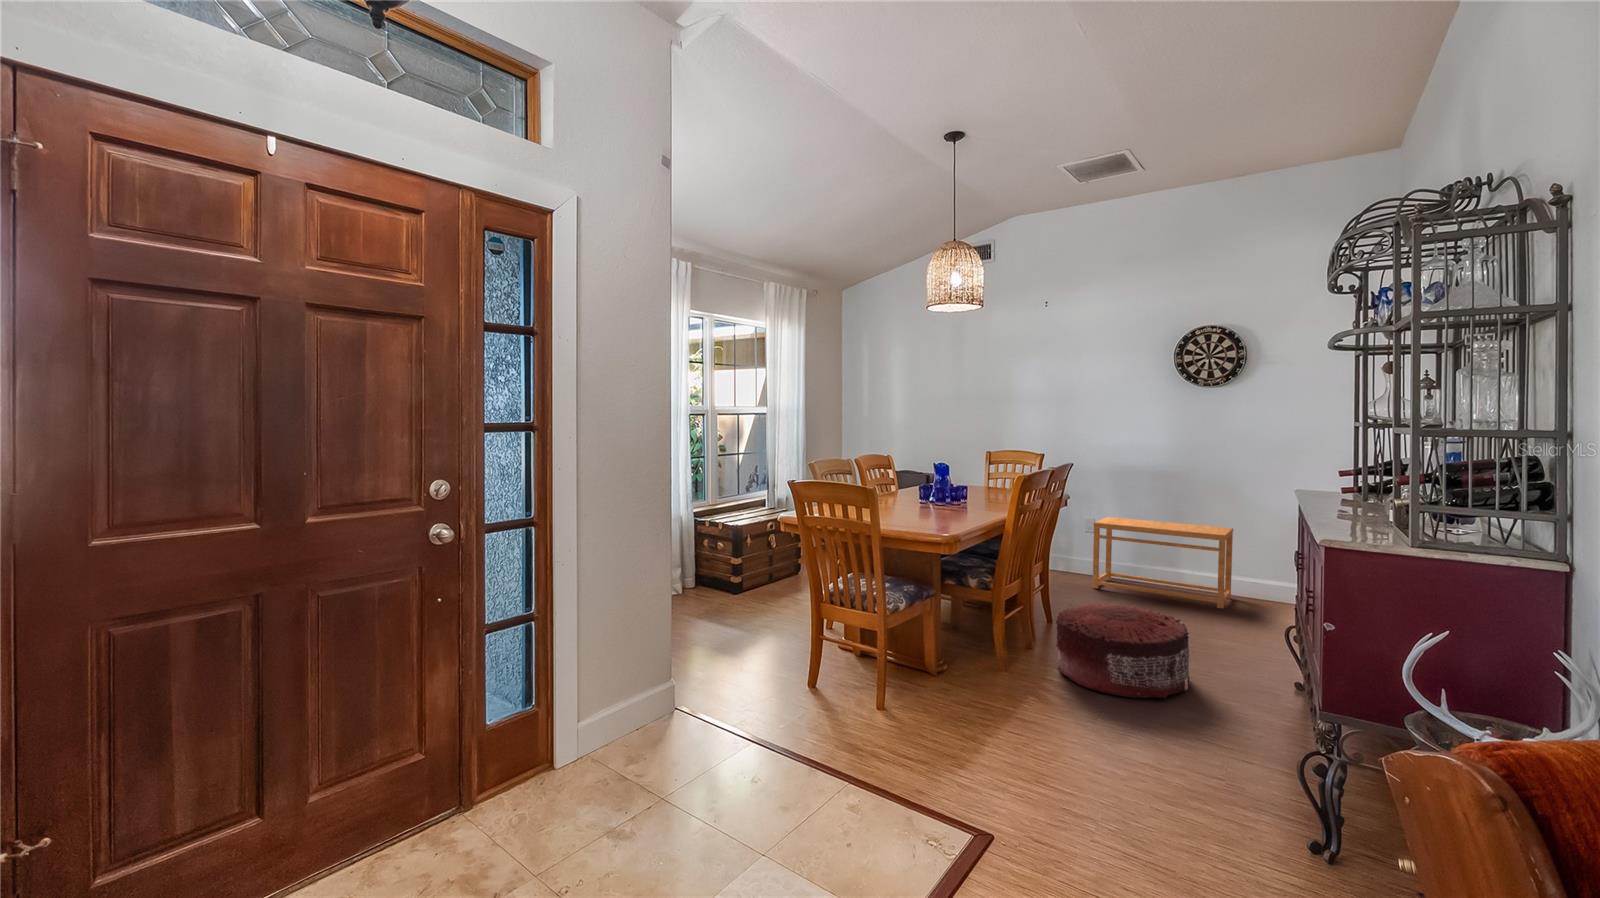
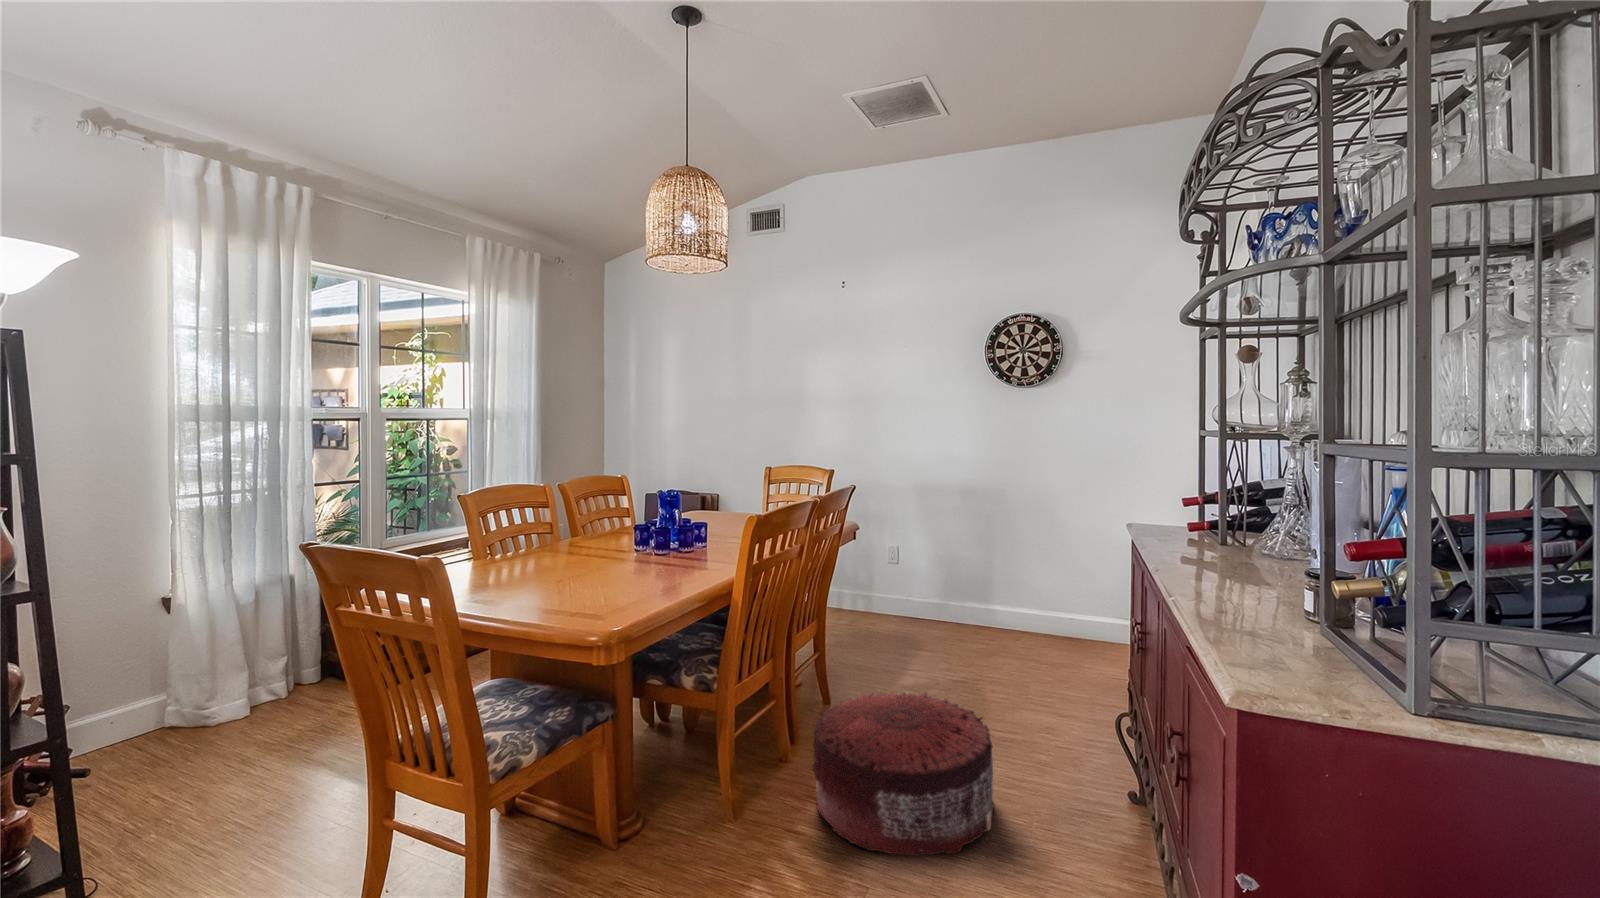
side table: present [1093,517,1233,609] -> none [891,549,1050,665]

